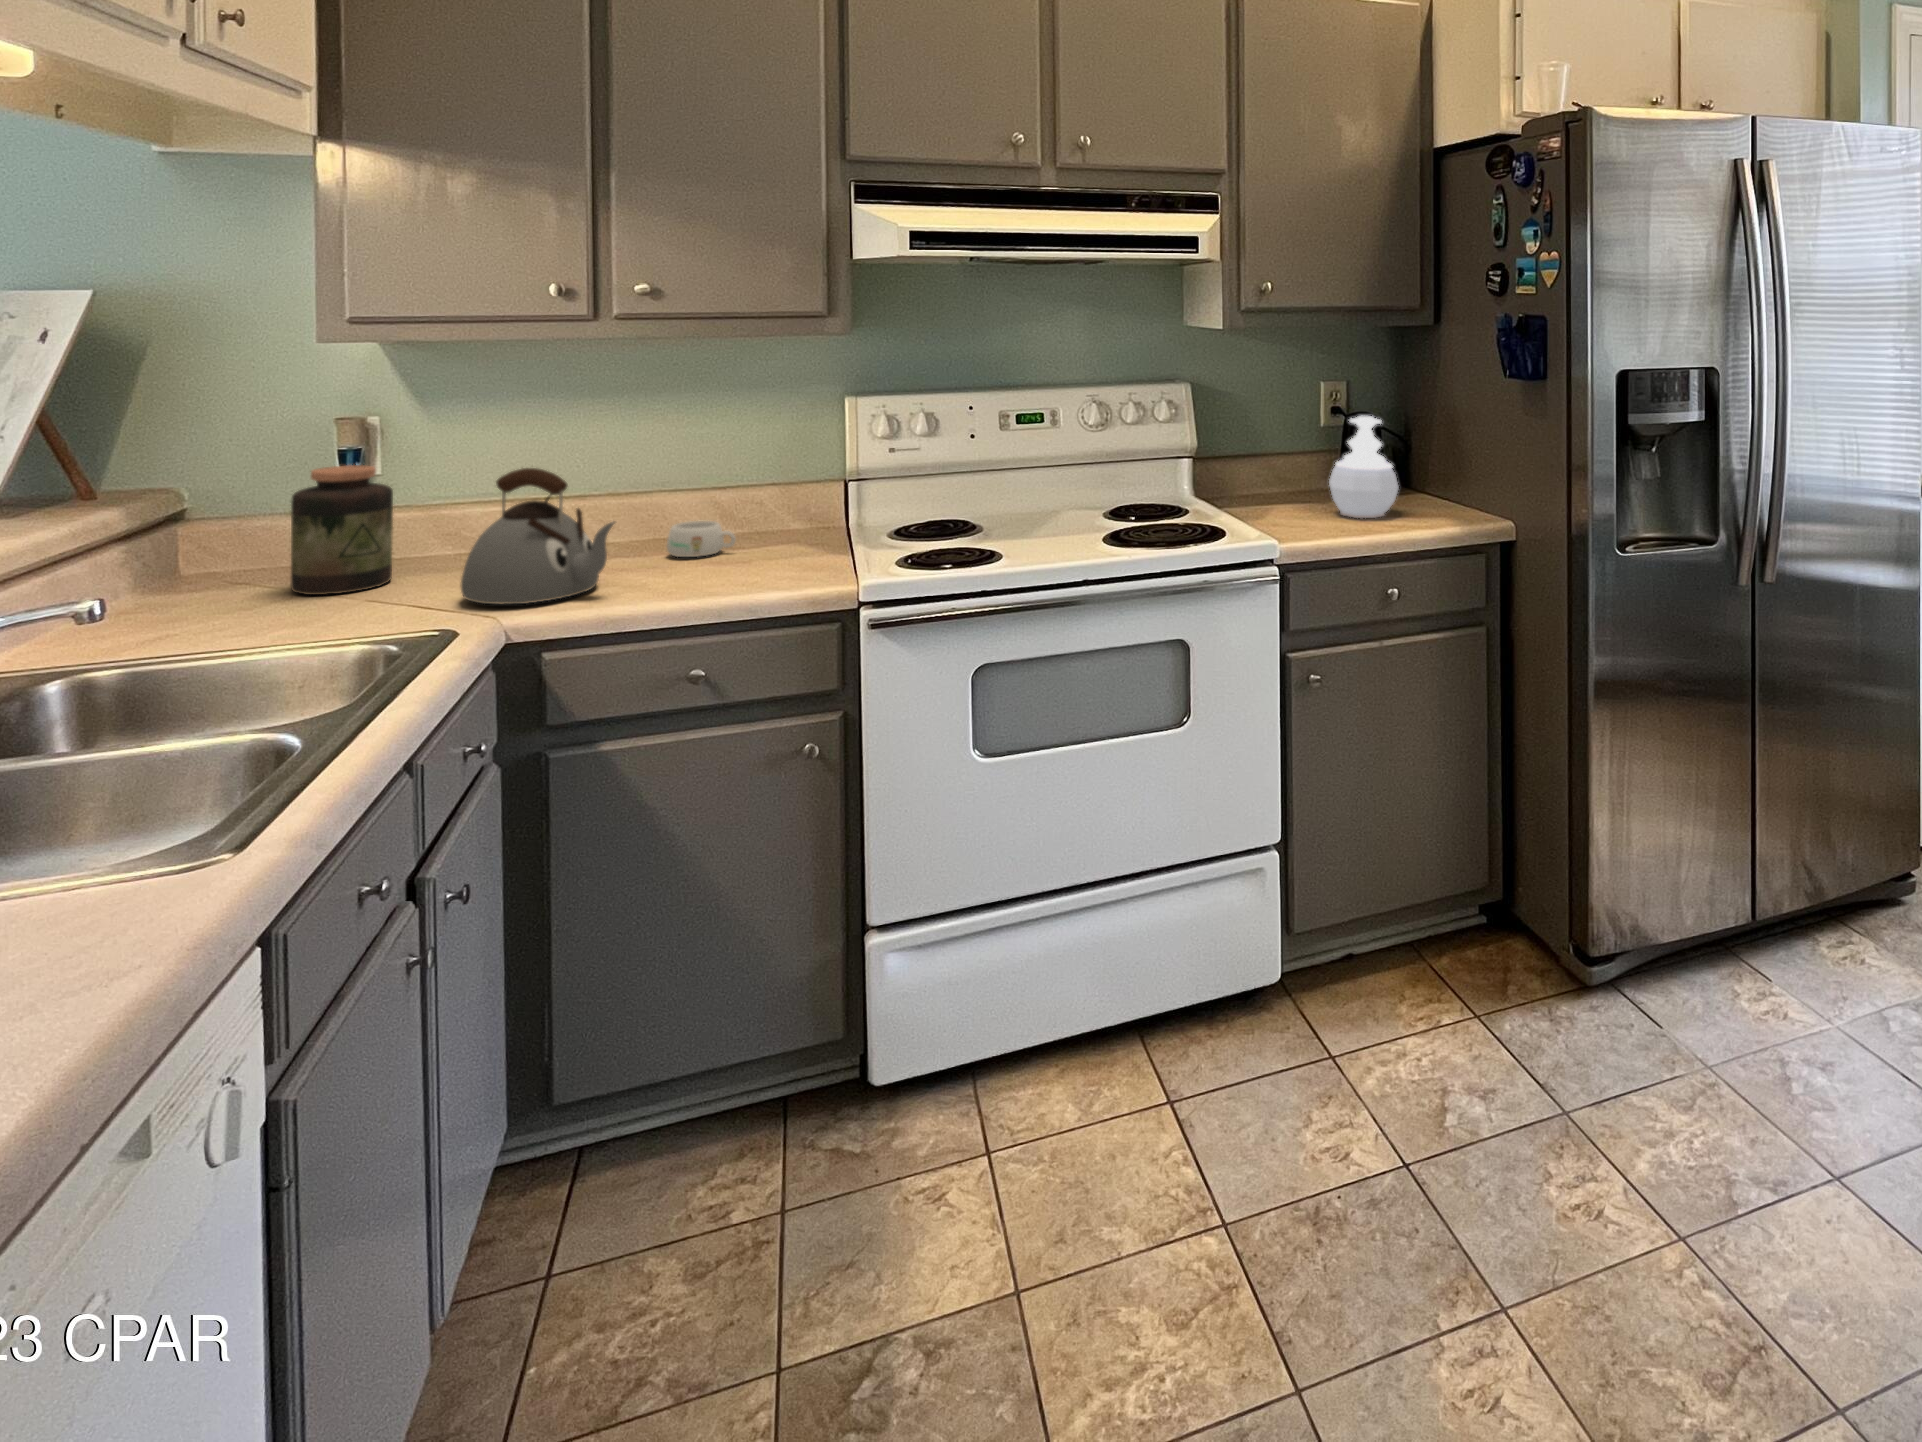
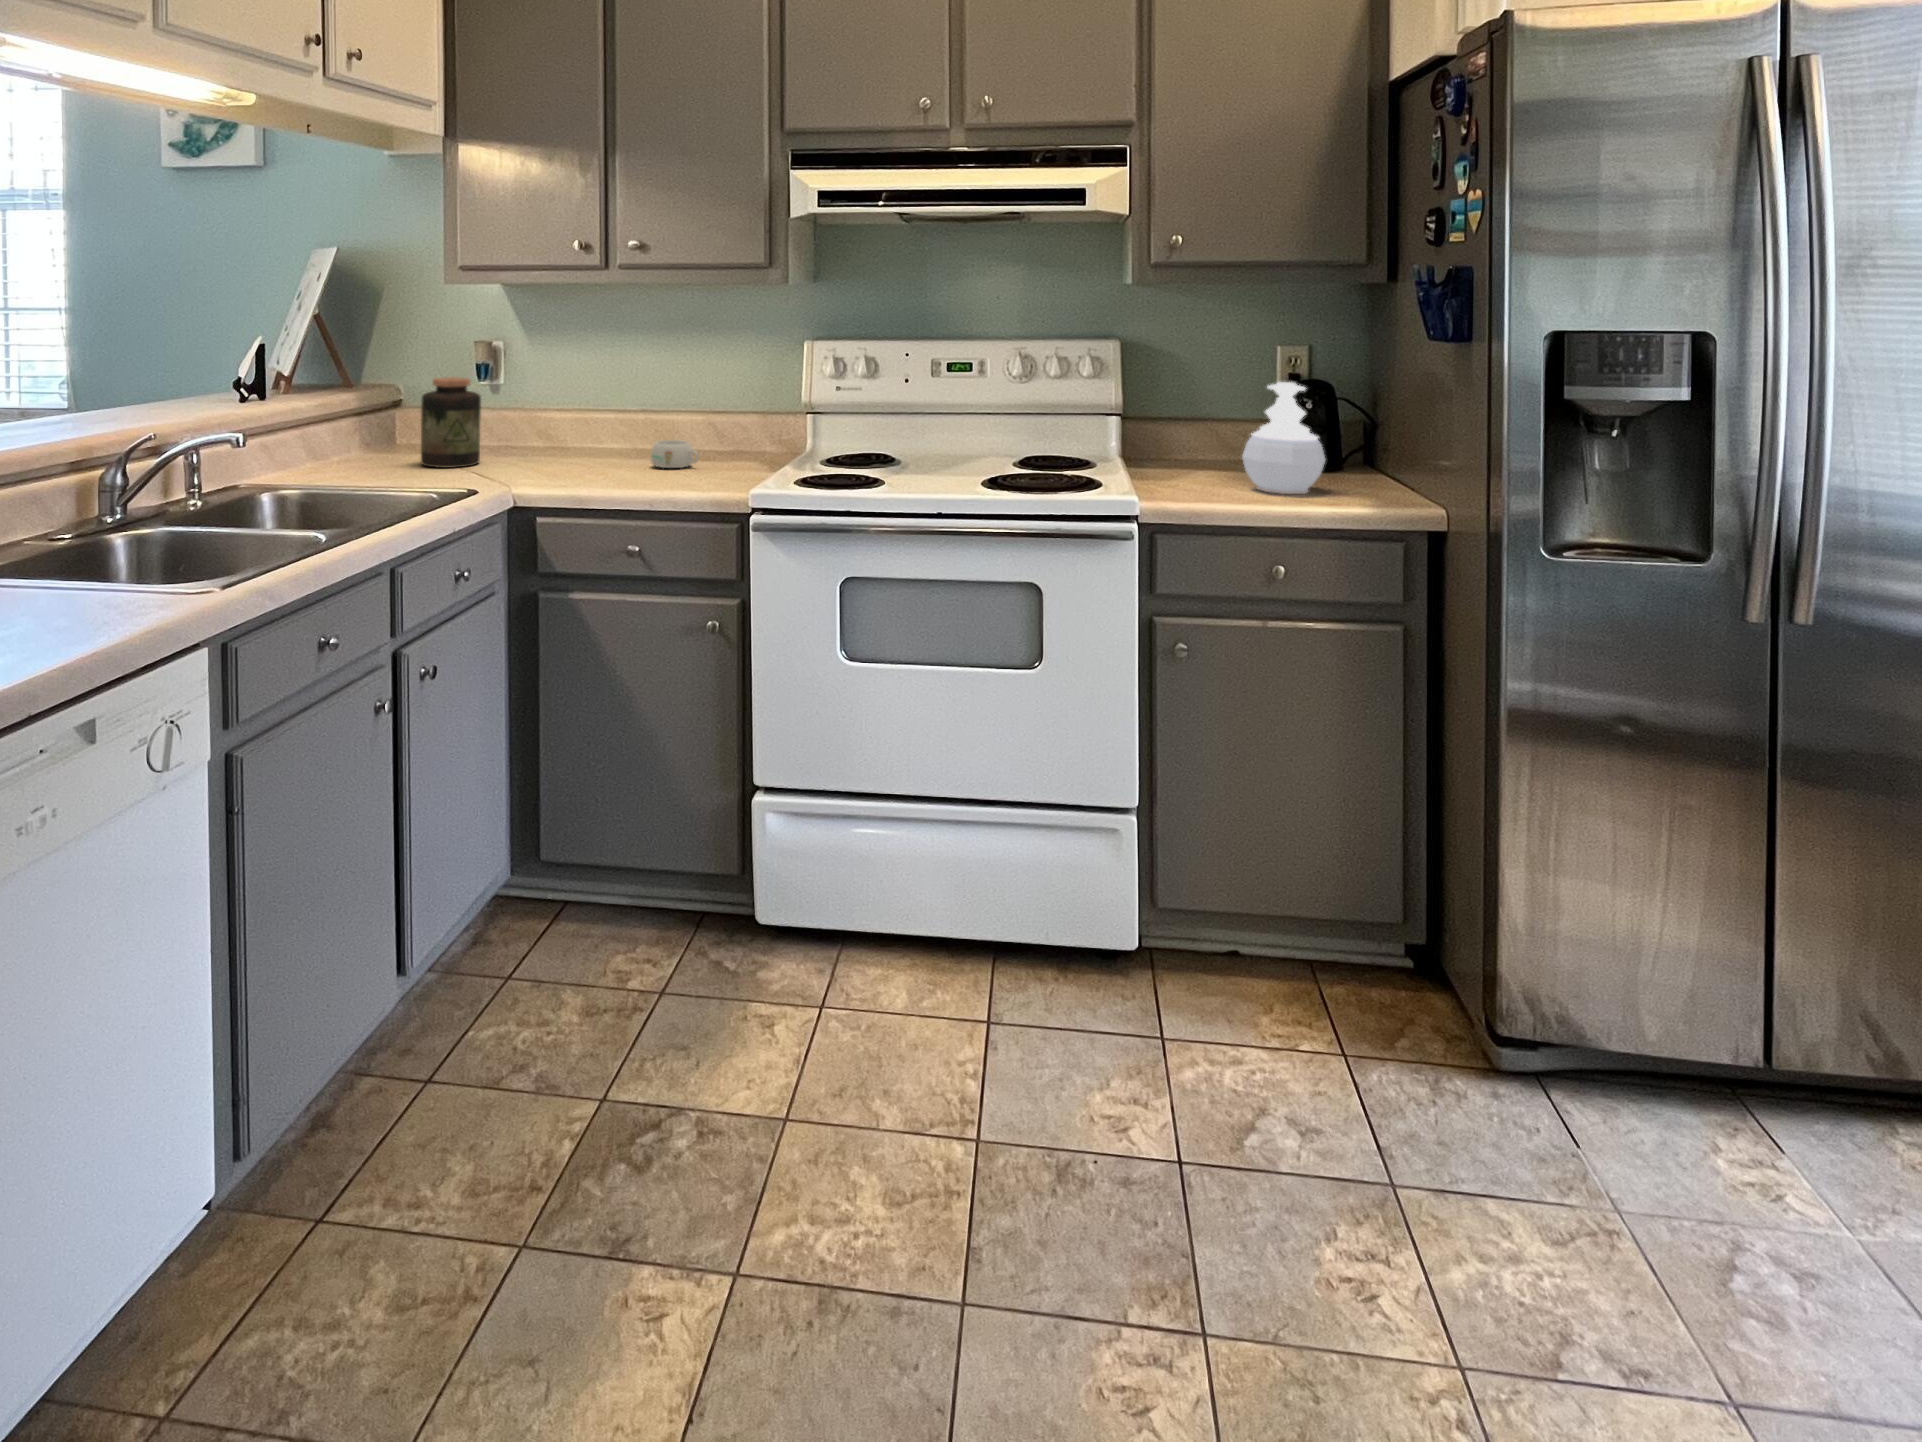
kettle: present [461,468,615,604] -> none [496,382,587,483]

